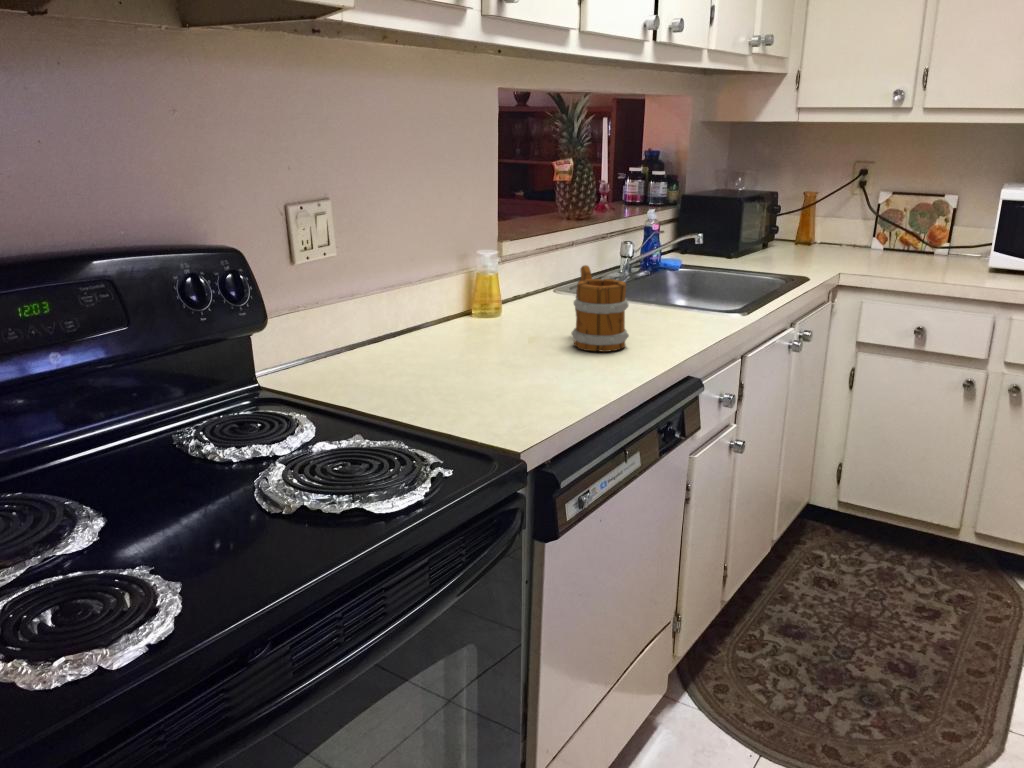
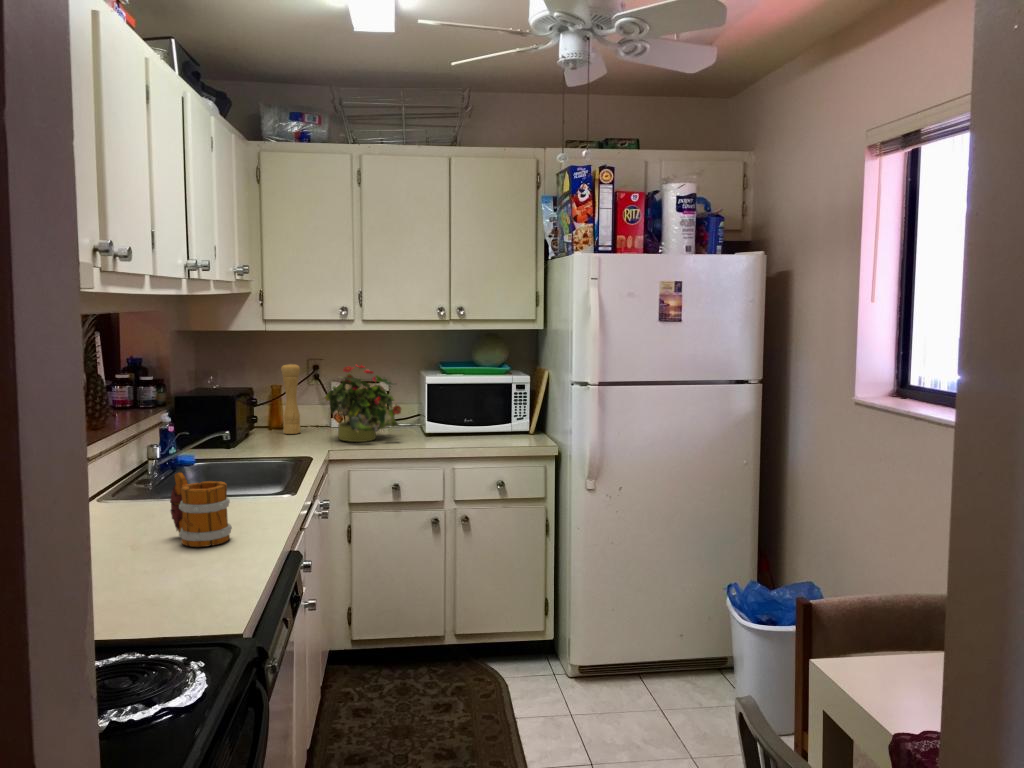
pepper mill: none [808,165,839,251] -> present [281,363,301,434]
potted plant: none [855,166,957,268] -> present [324,365,401,442]

